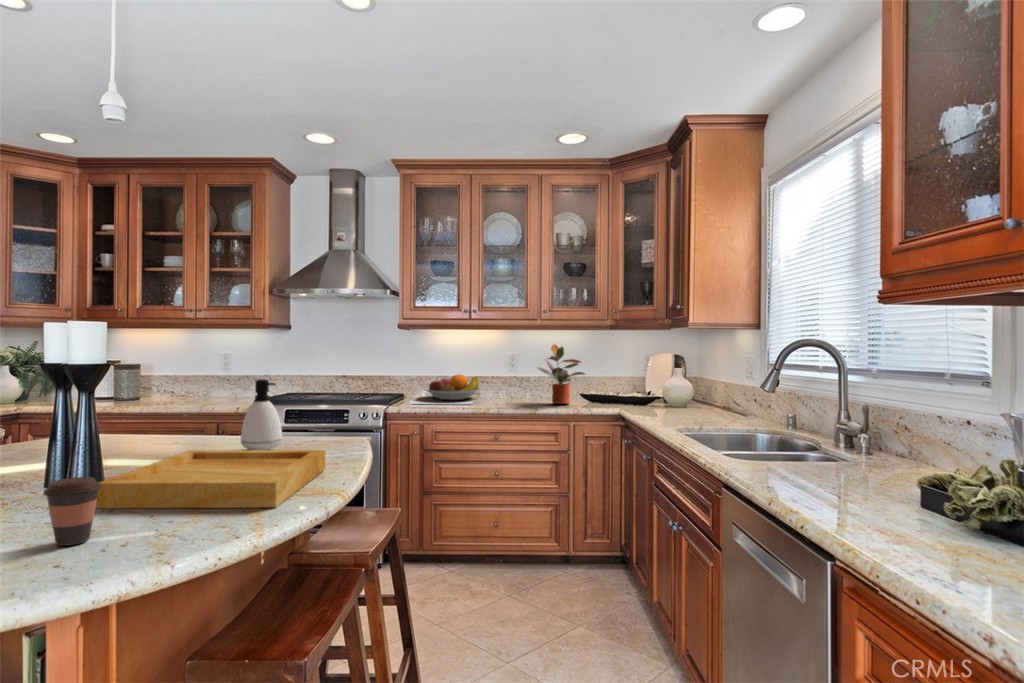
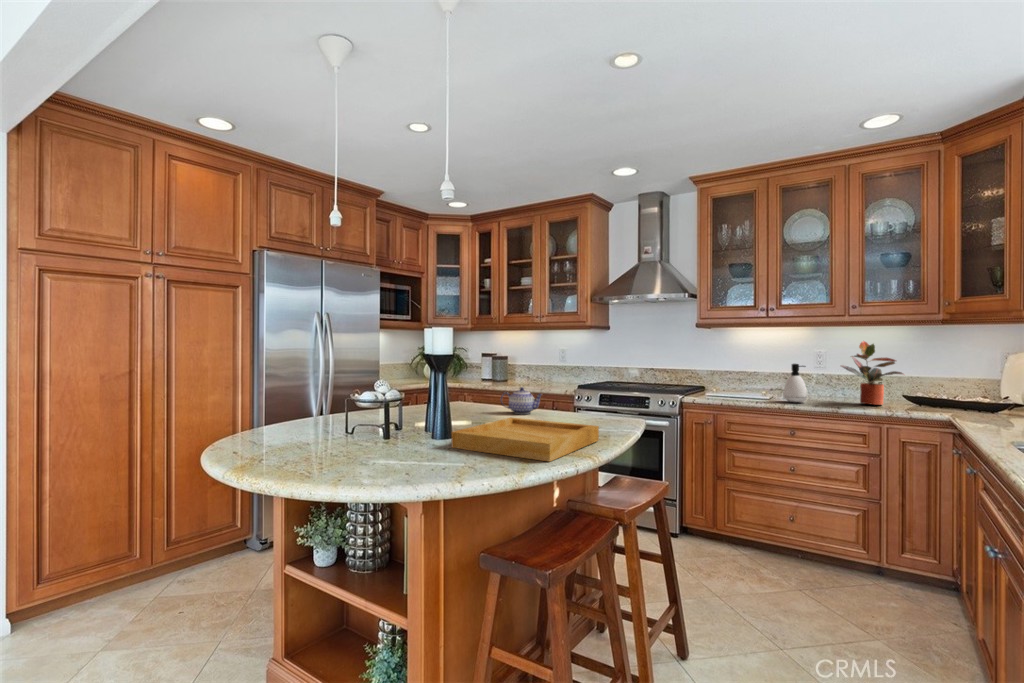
fruit bowl: present [424,375,481,400] -> none [721,370,780,394]
soap dispenser: present [241,379,282,450] -> present [784,364,807,402]
teapot: none [156,406,225,445] -> present [501,387,542,414]
coffee cup: present [43,477,102,546] -> none [418,426,447,466]

